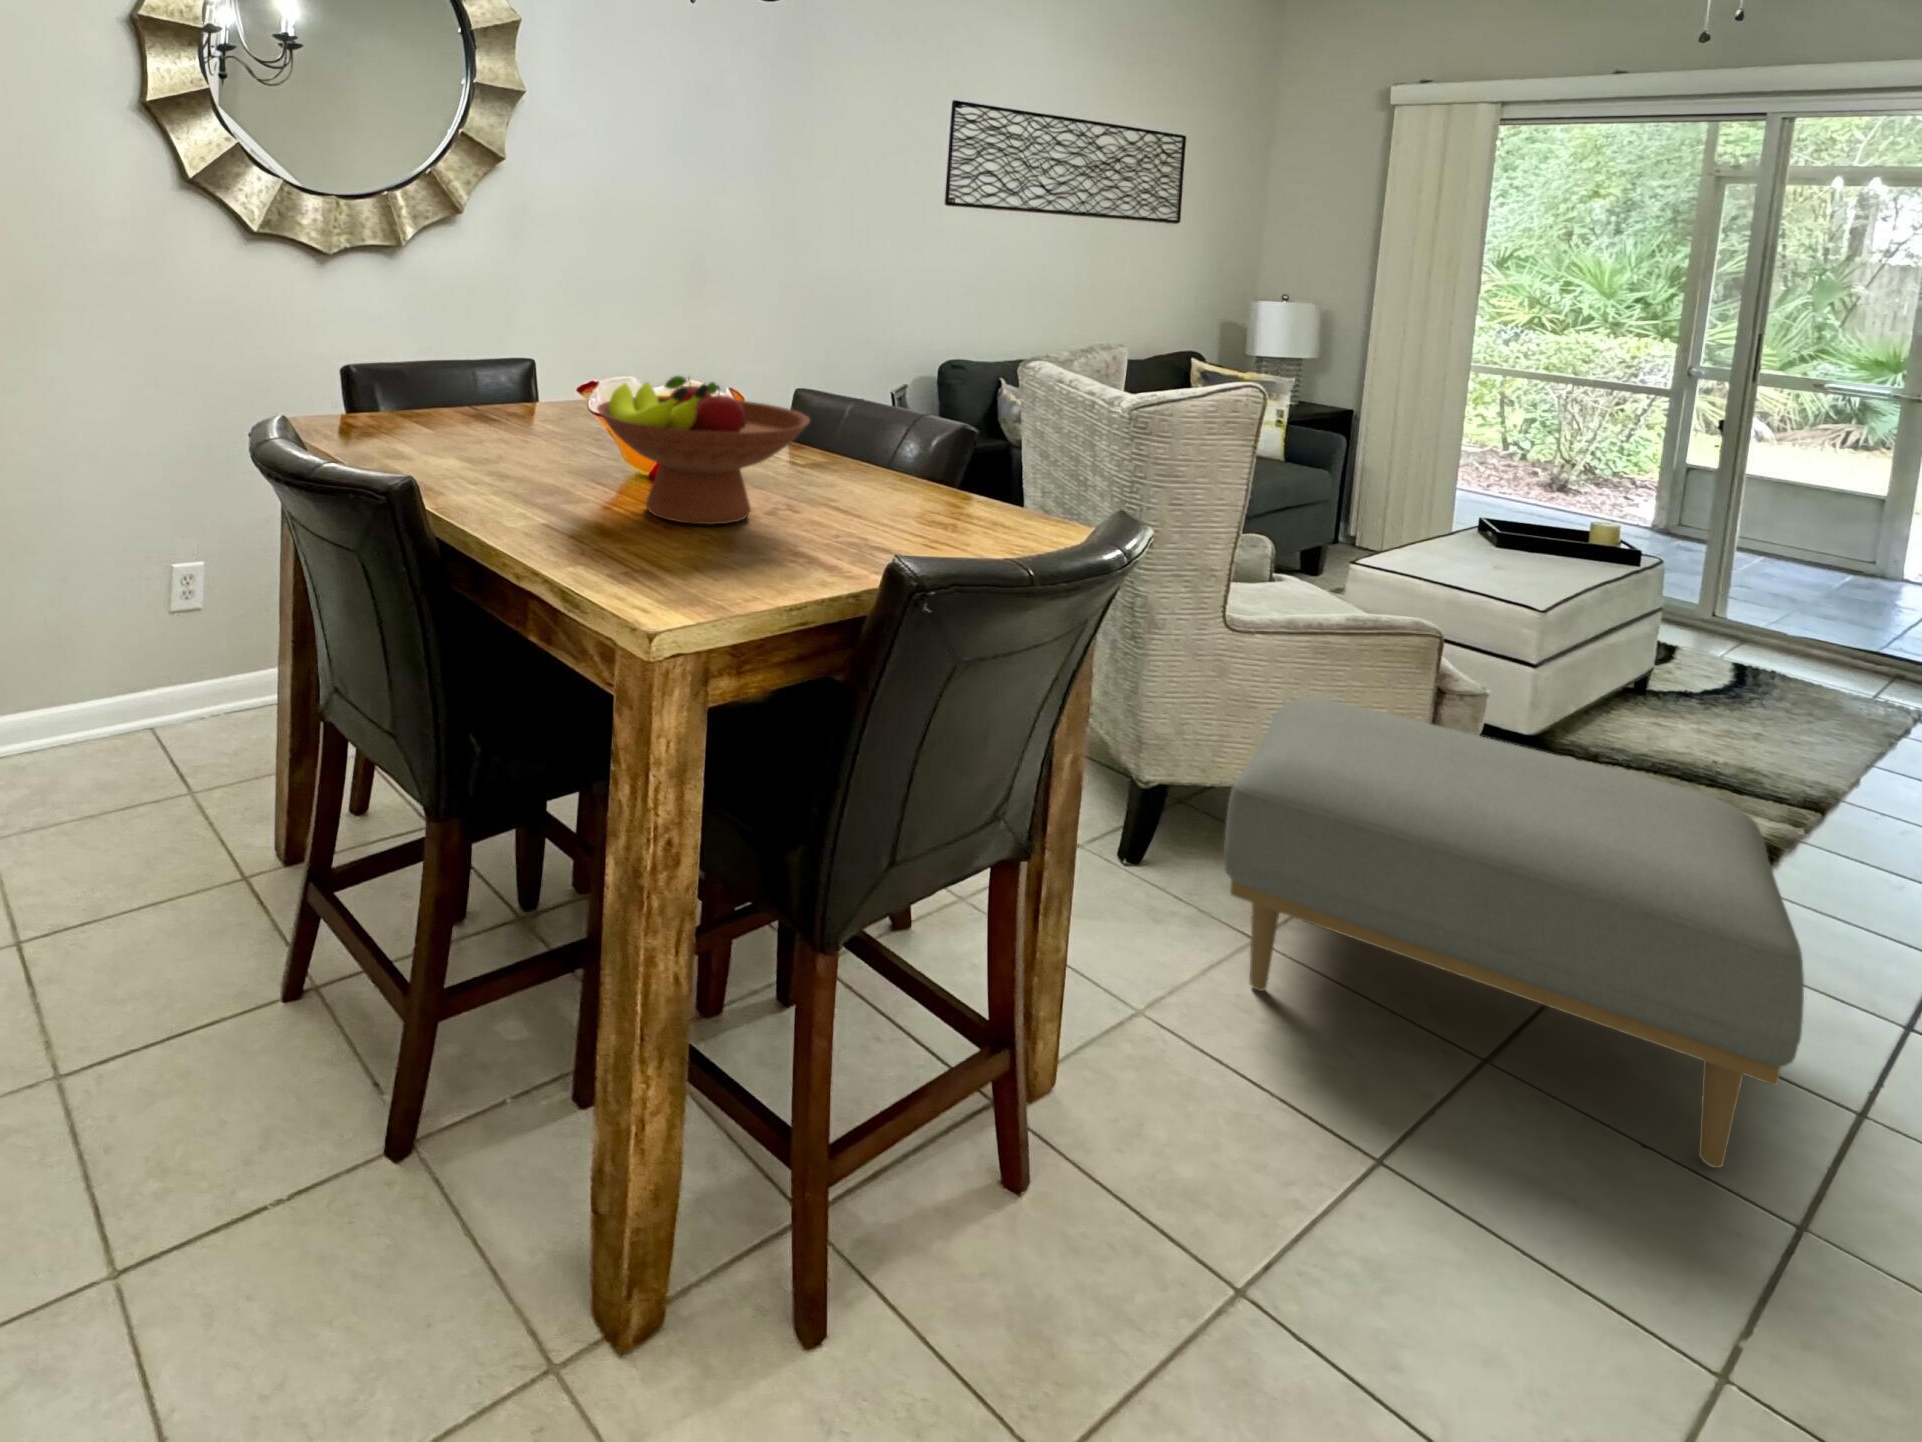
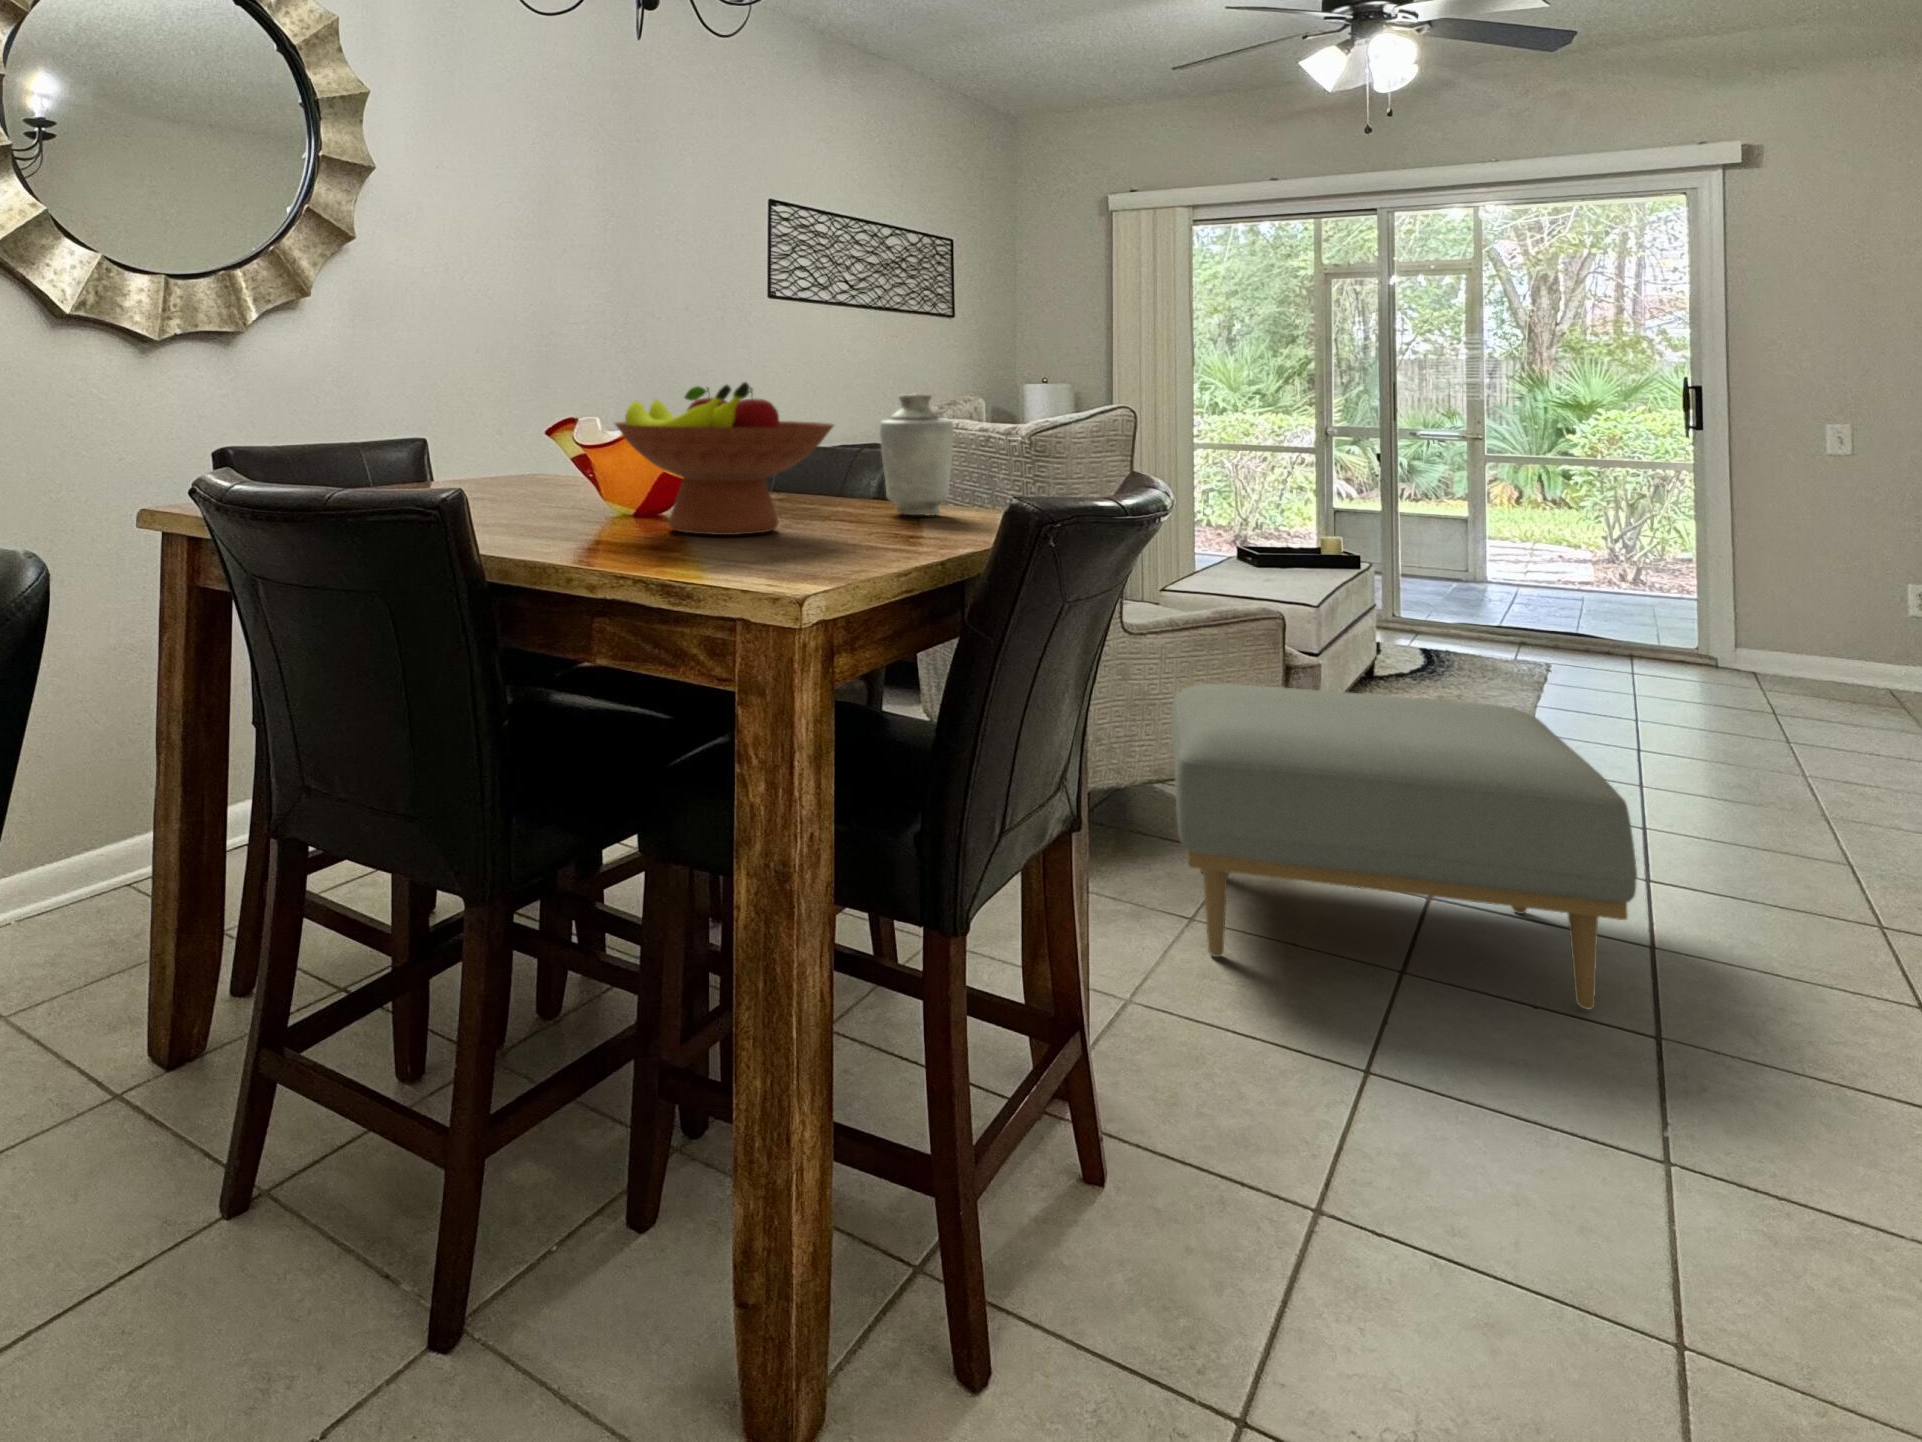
vase: none [891,384,969,511] -> present [880,394,954,515]

